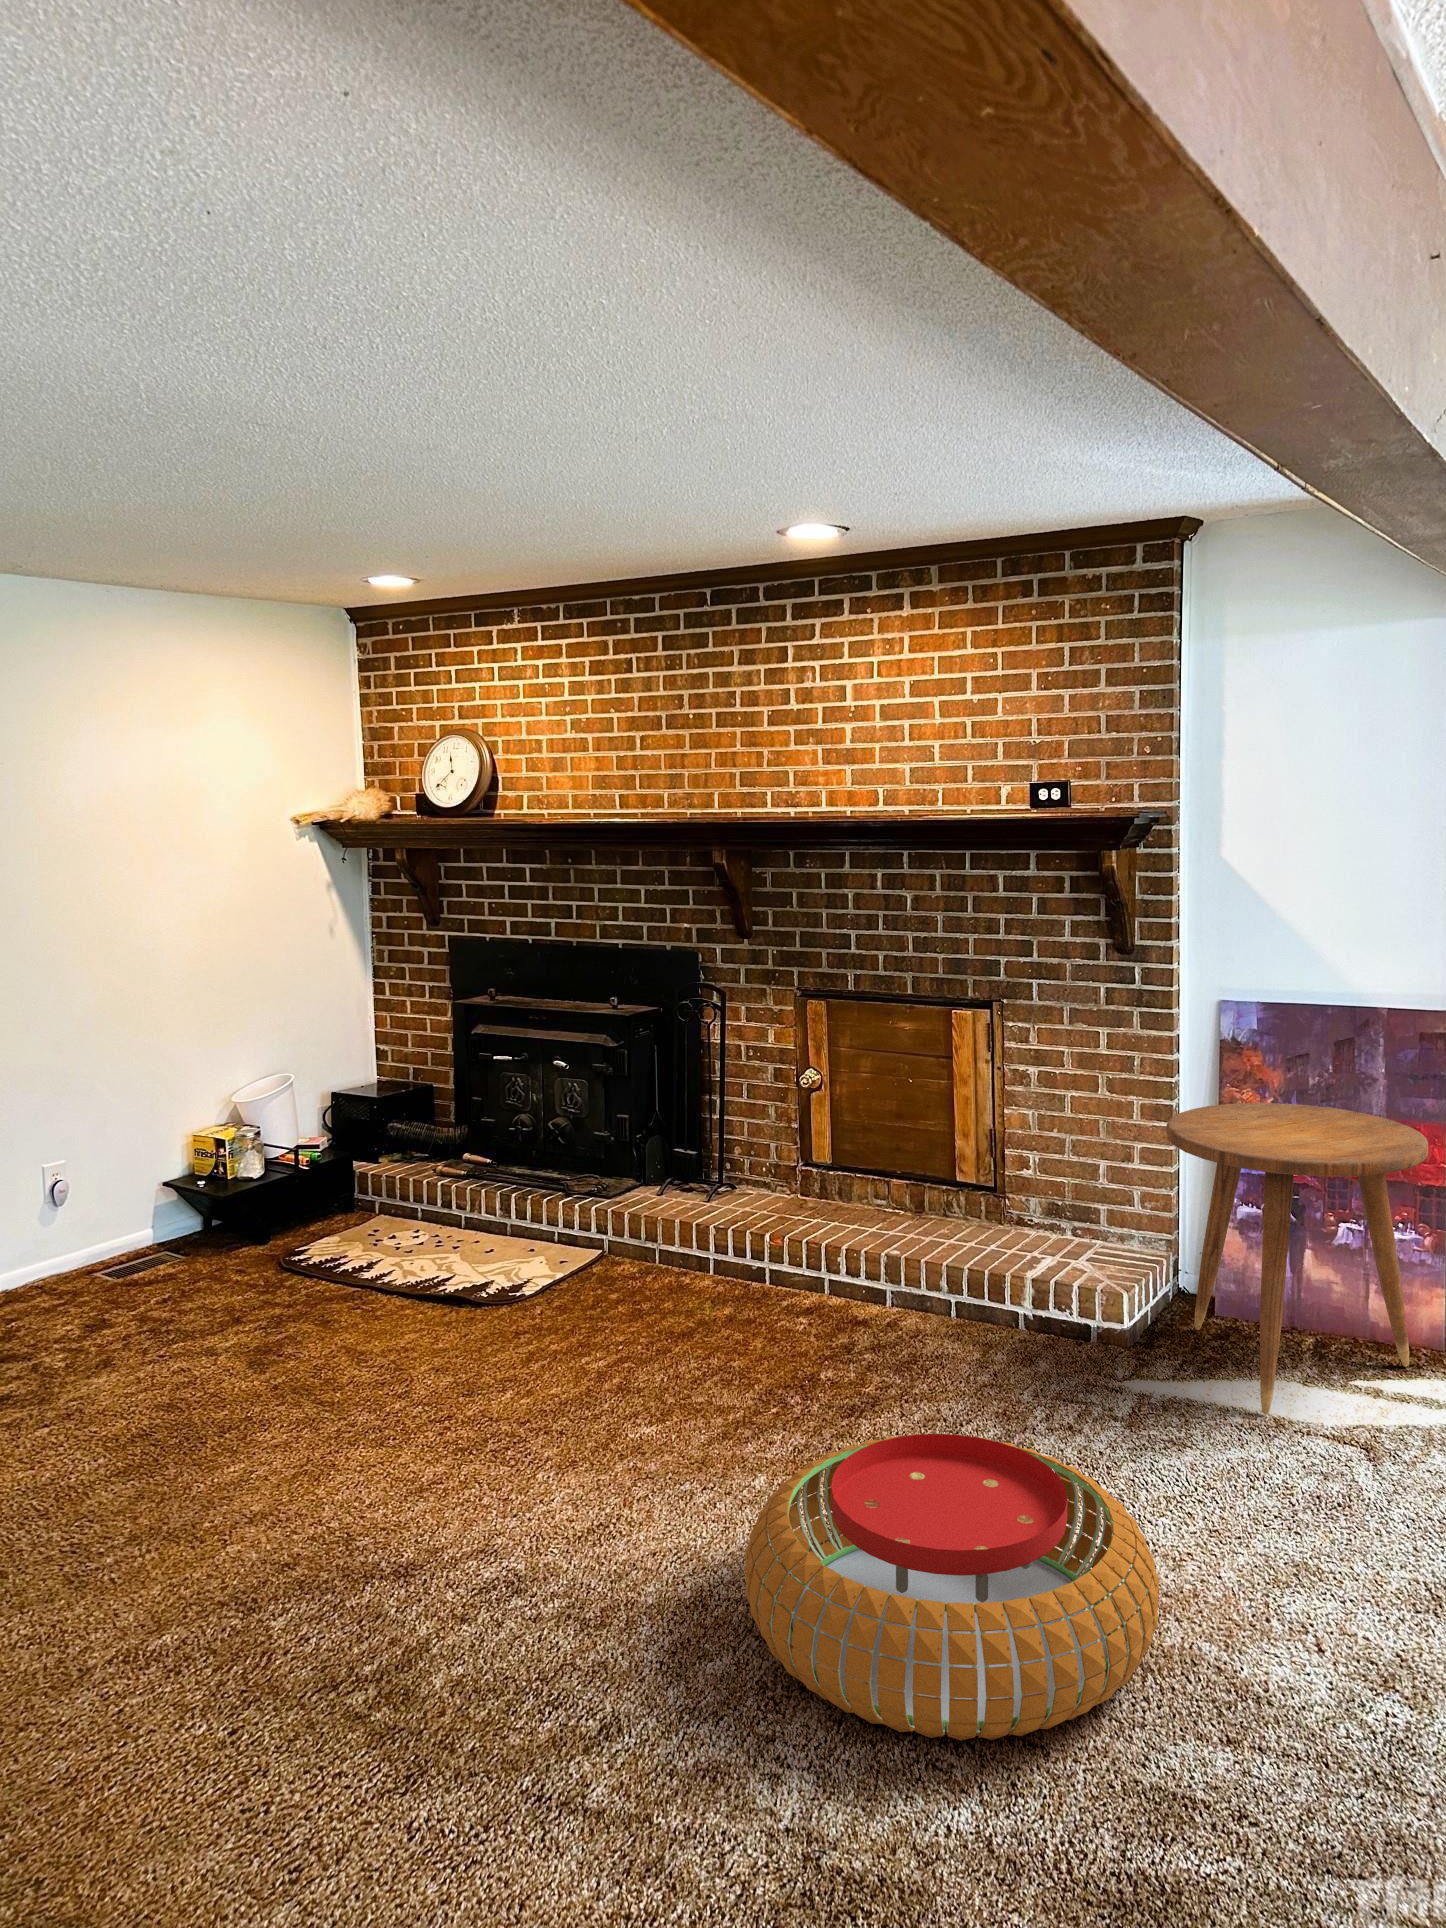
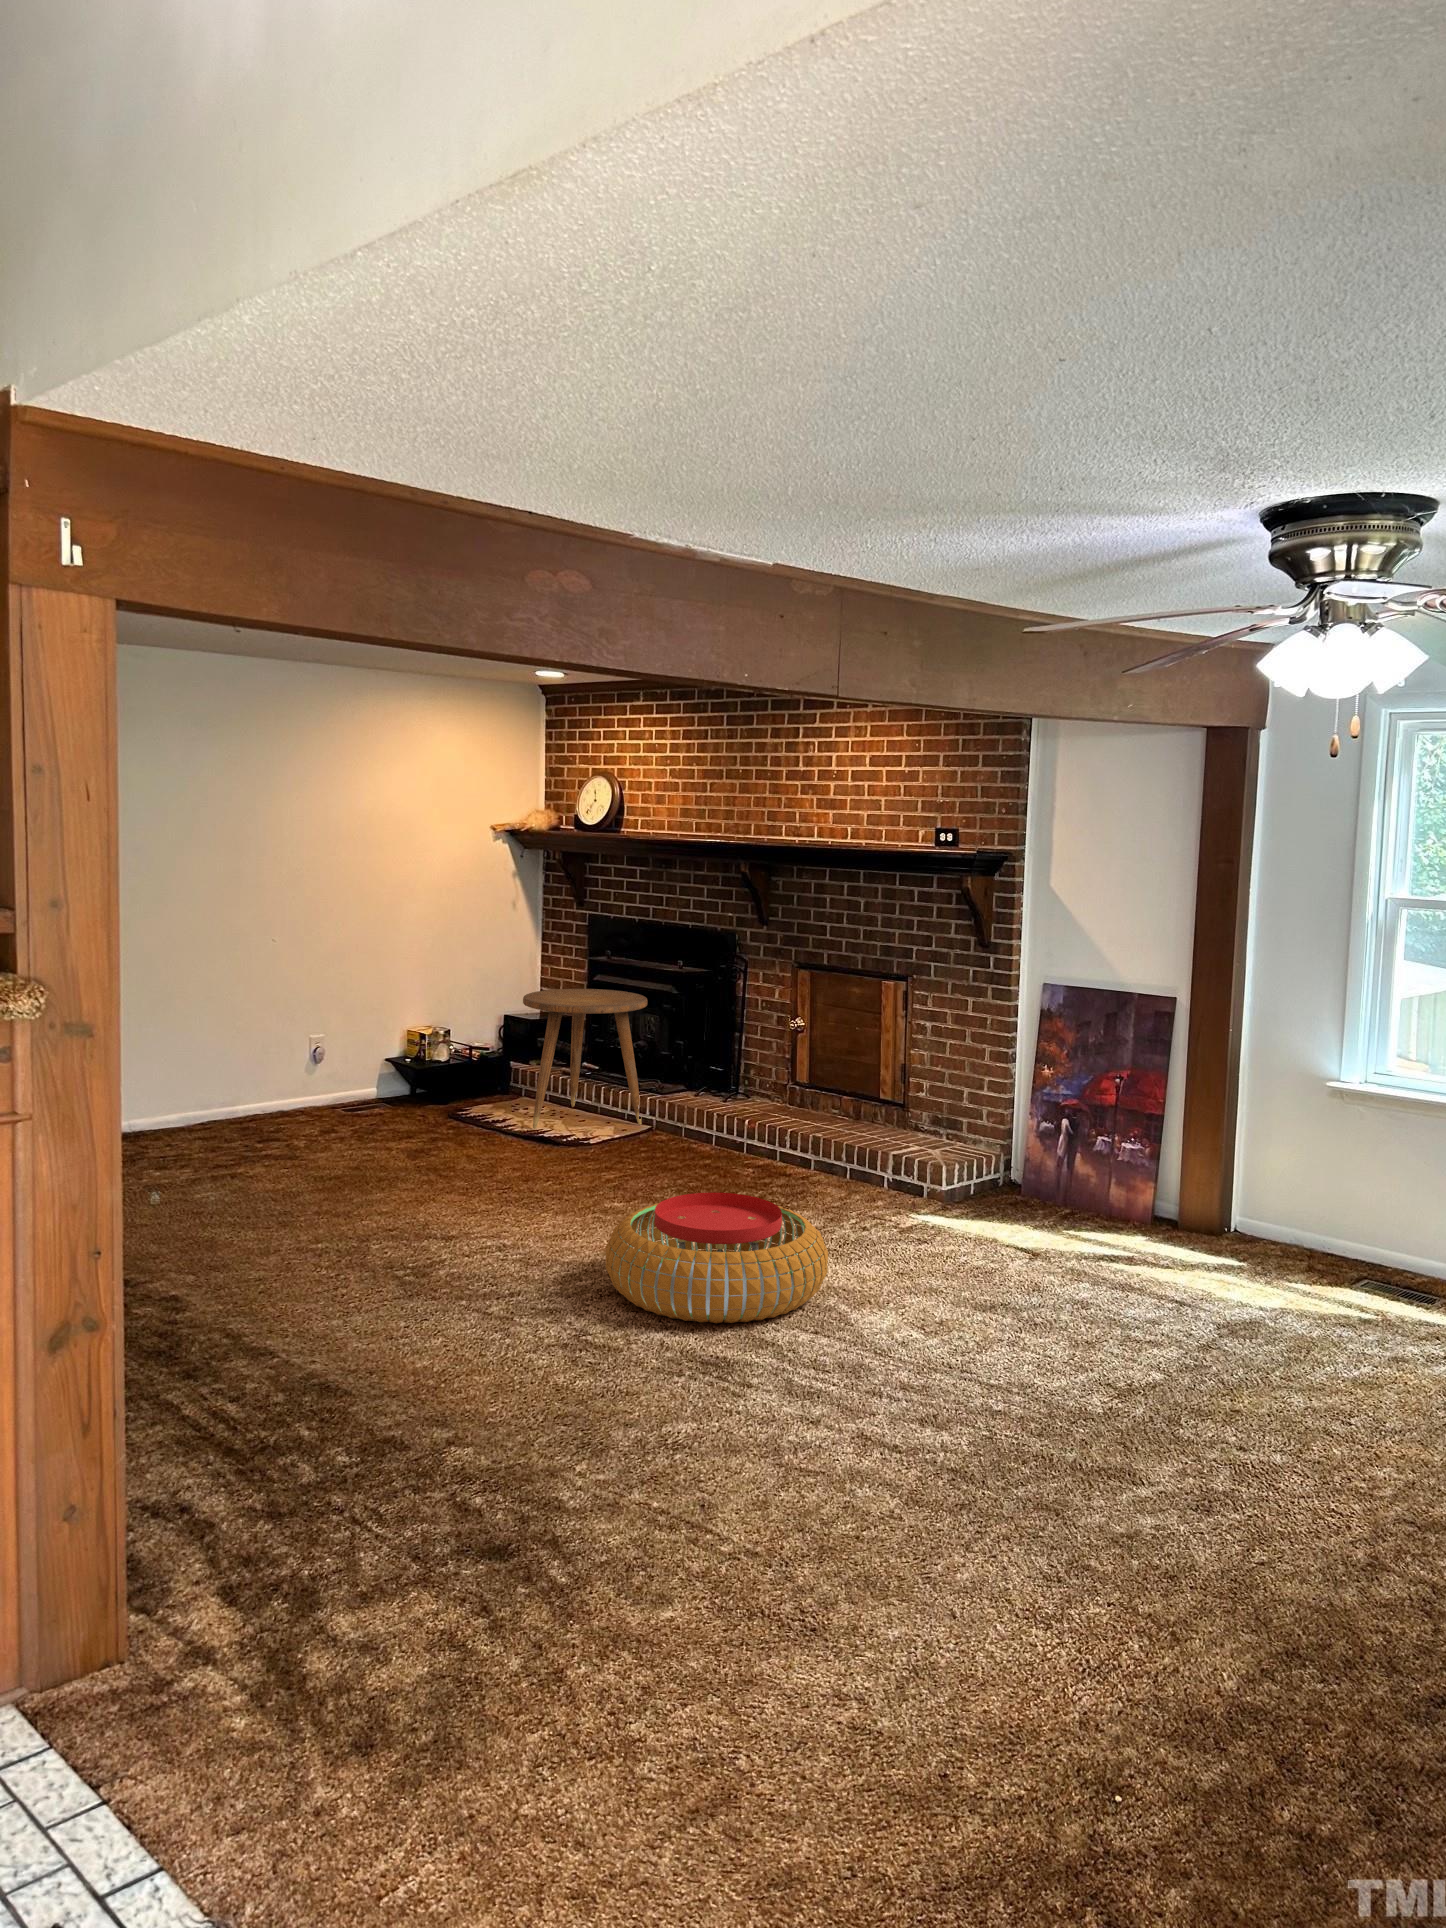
side table: present [1166,1103,1428,1415] -> present [523,989,647,1129]

